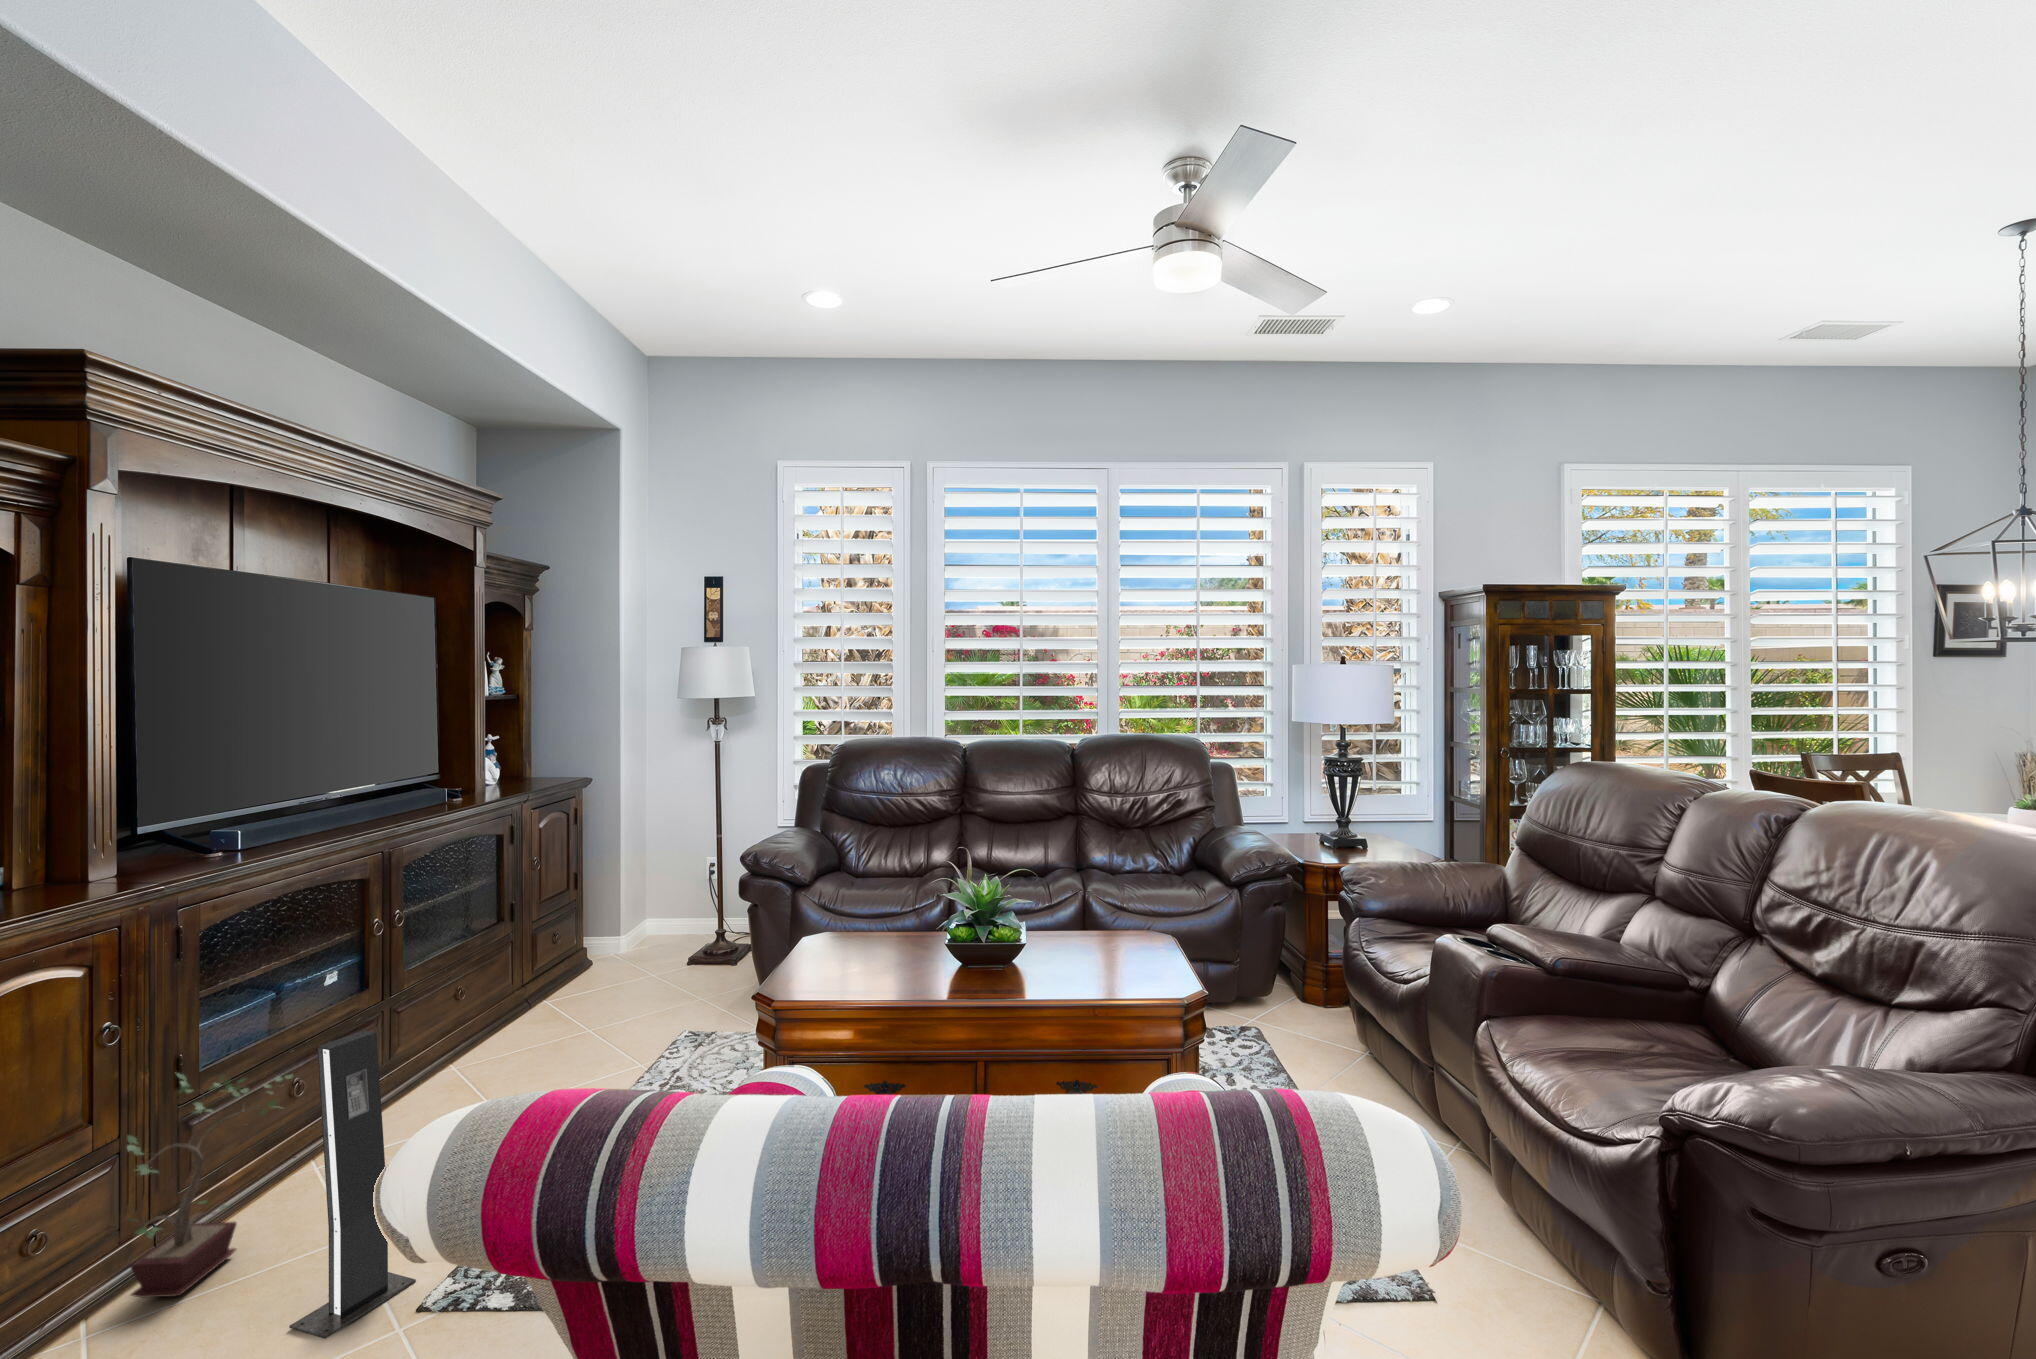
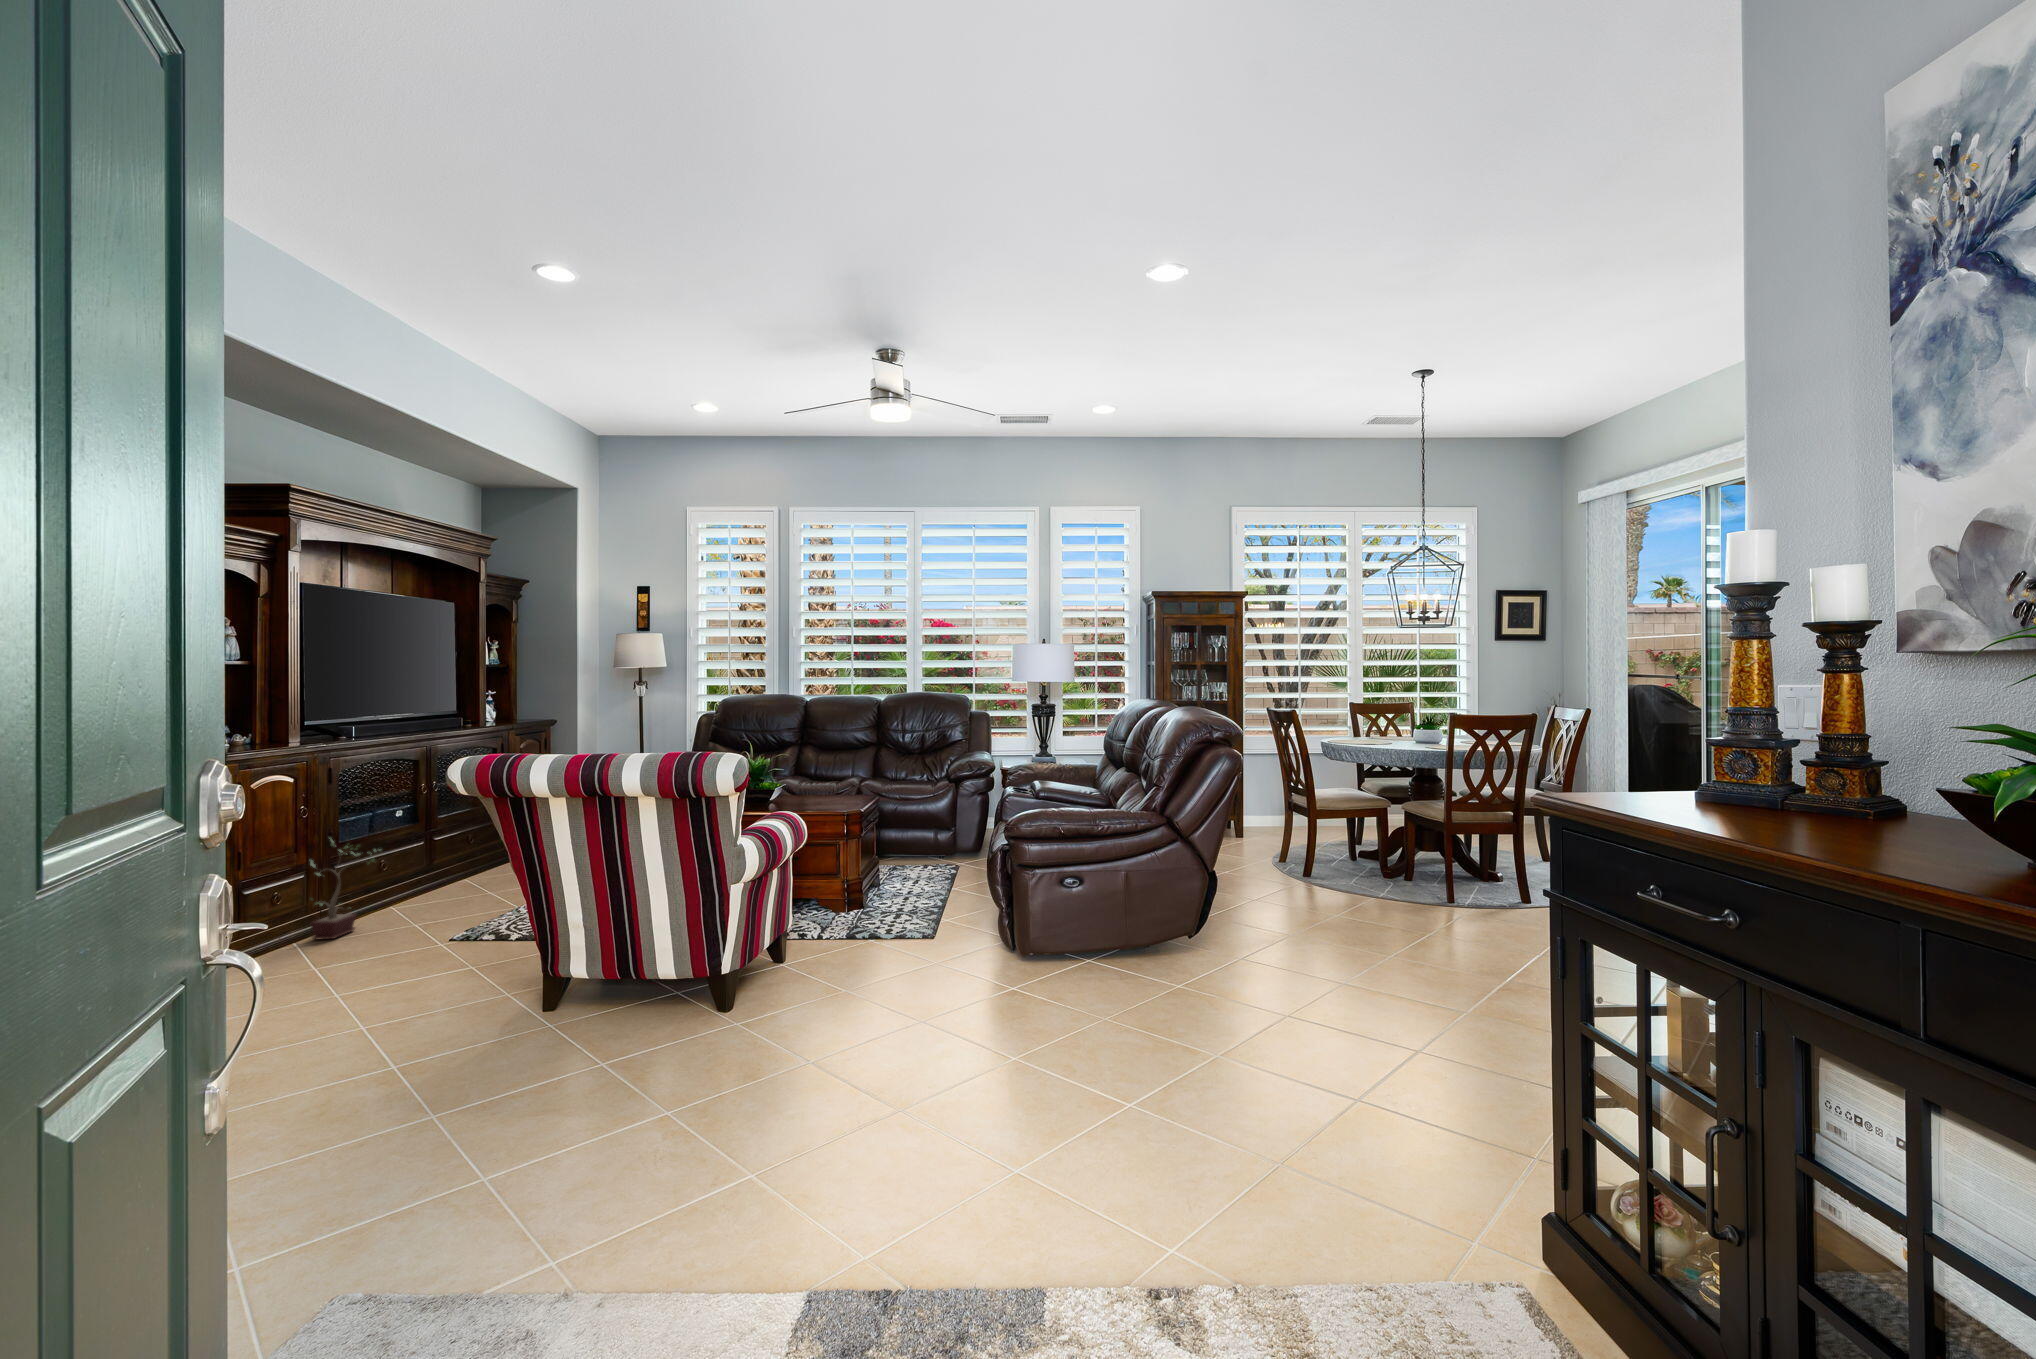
speaker: present [289,1030,416,1339] -> none [387,813,445,947]

